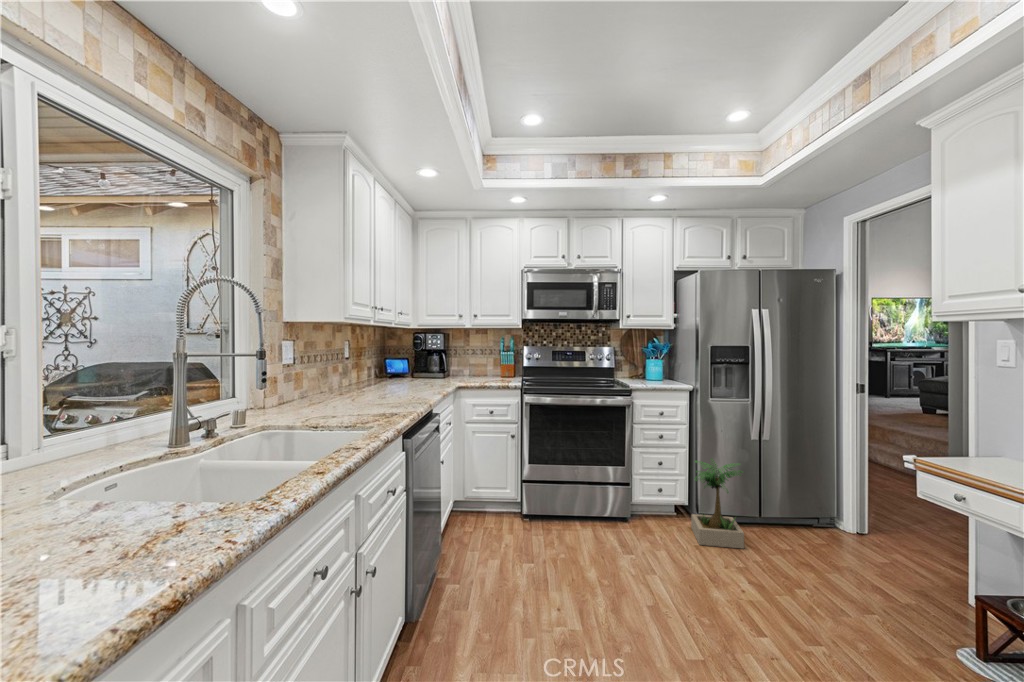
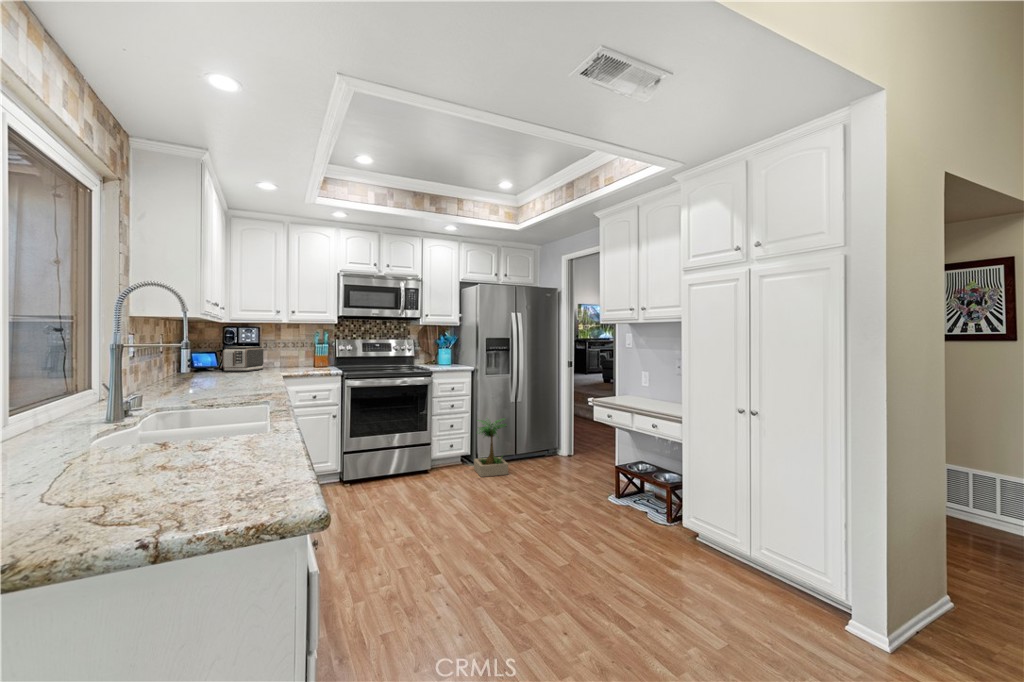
toaster: none [408,354,449,381] -> present [223,346,263,372]

